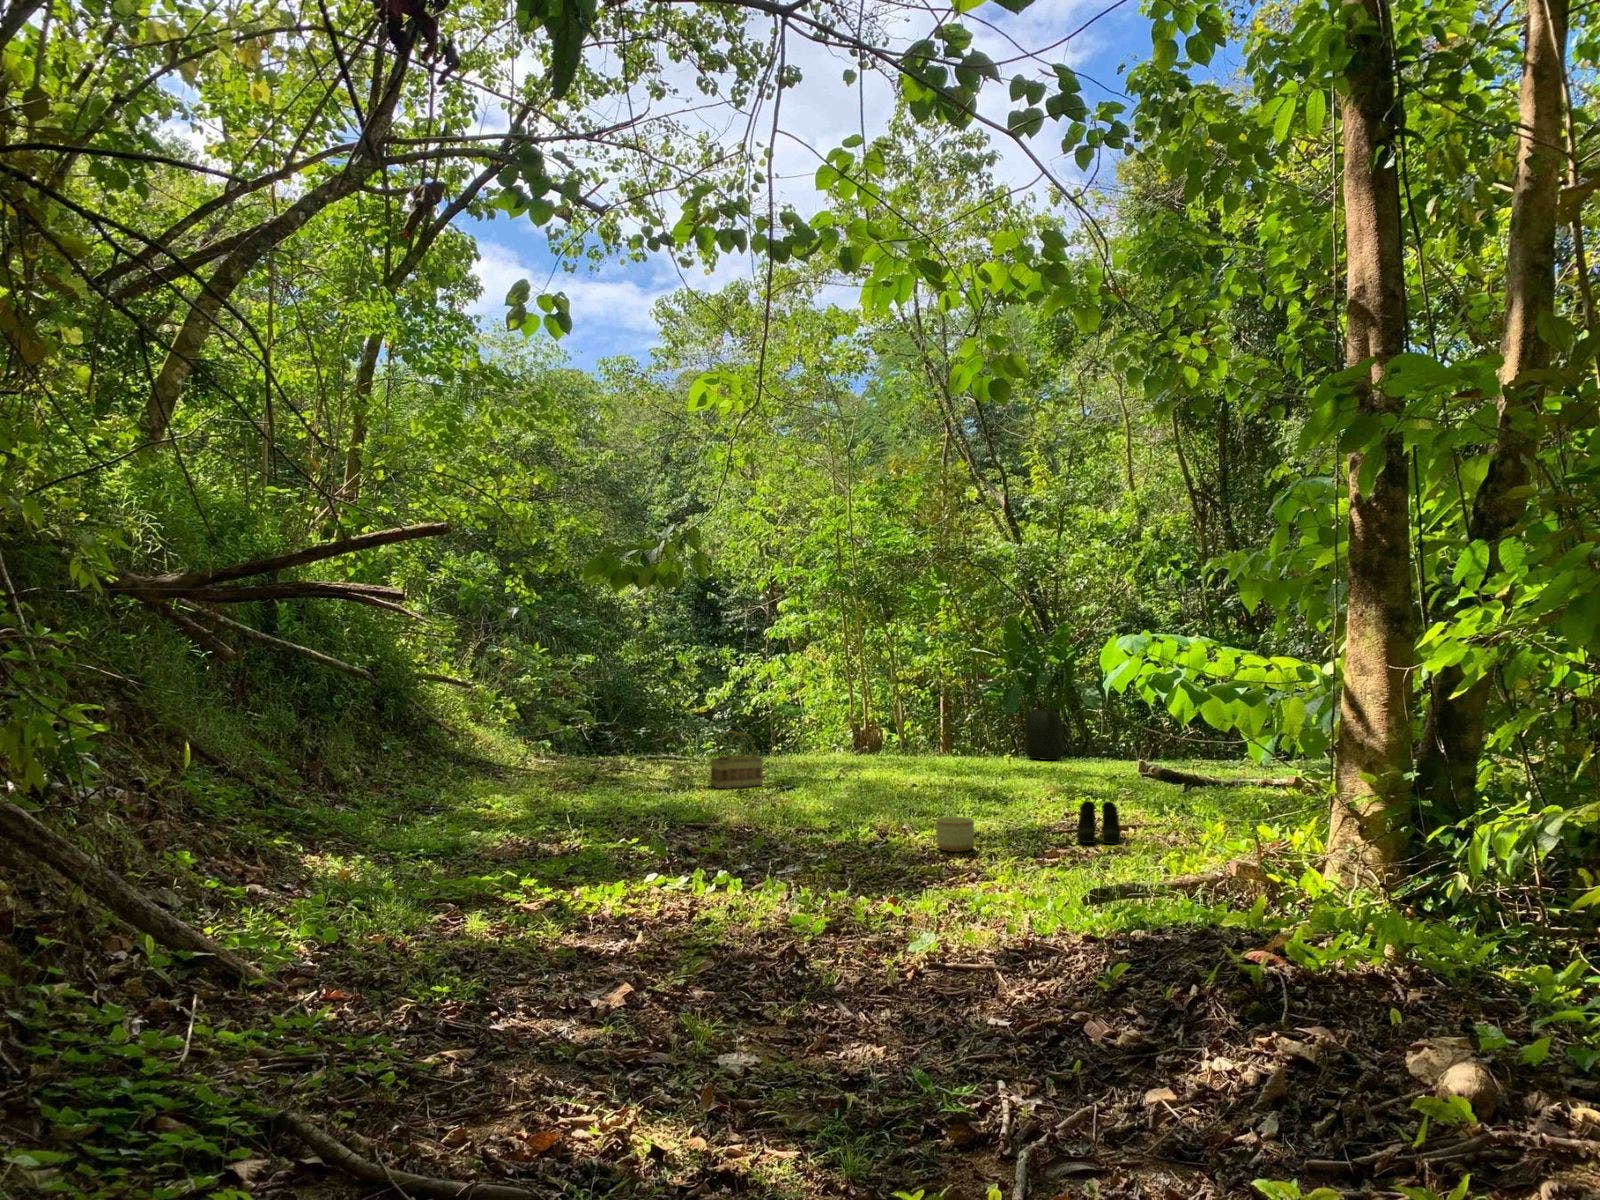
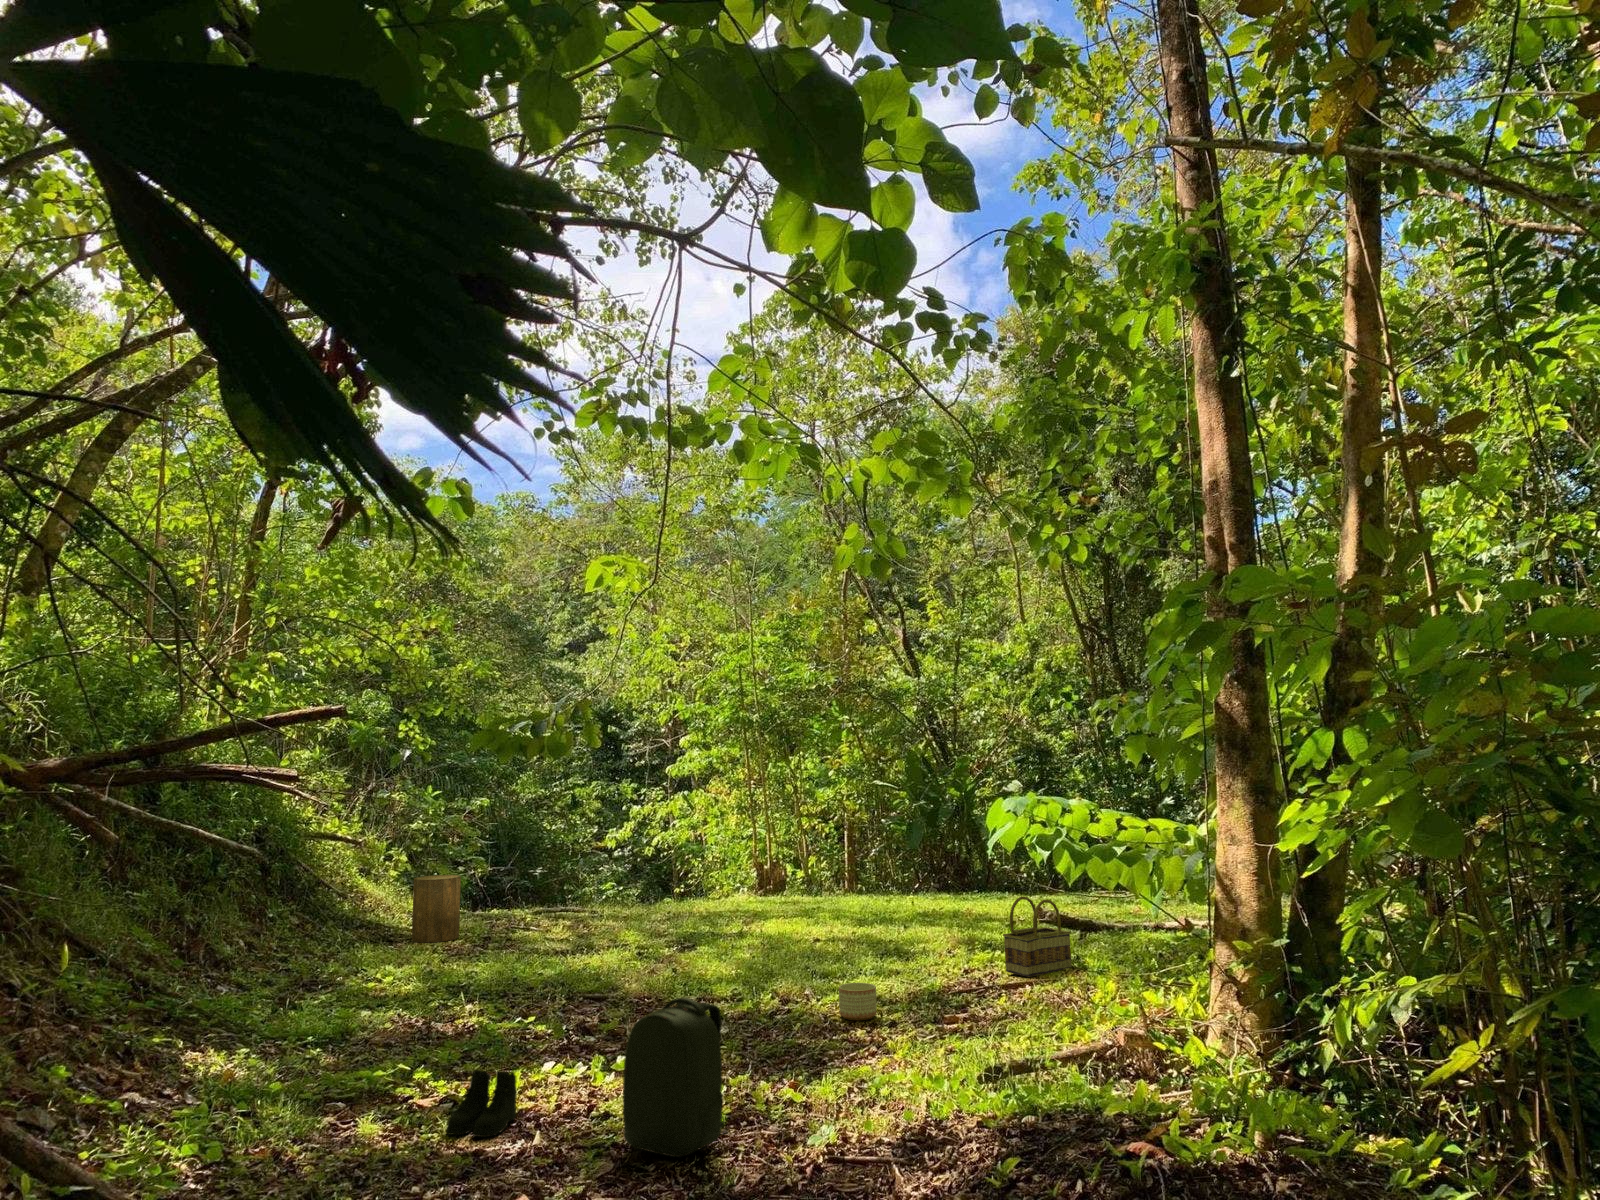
backpack: present [1025,706,1065,760] -> present [623,998,728,1157]
stool: none [524,718,568,779] -> present [412,875,461,943]
basket: present [710,731,763,789] -> present [1003,896,1072,977]
boots: present [1077,801,1121,844] -> present [446,1070,517,1137]

